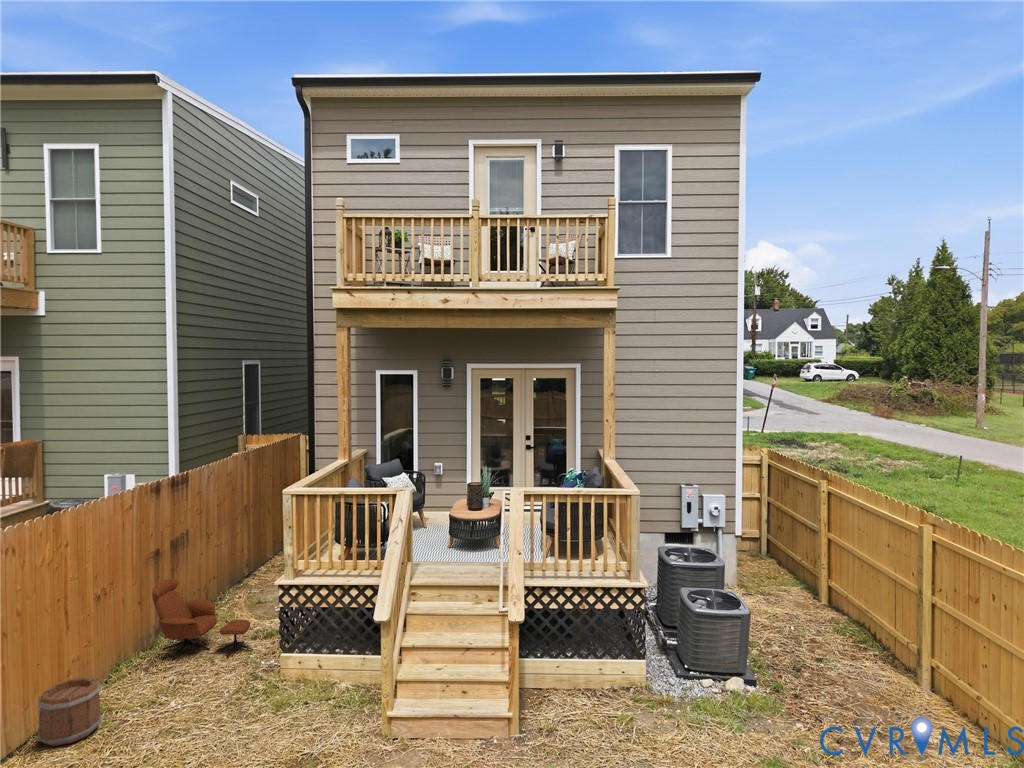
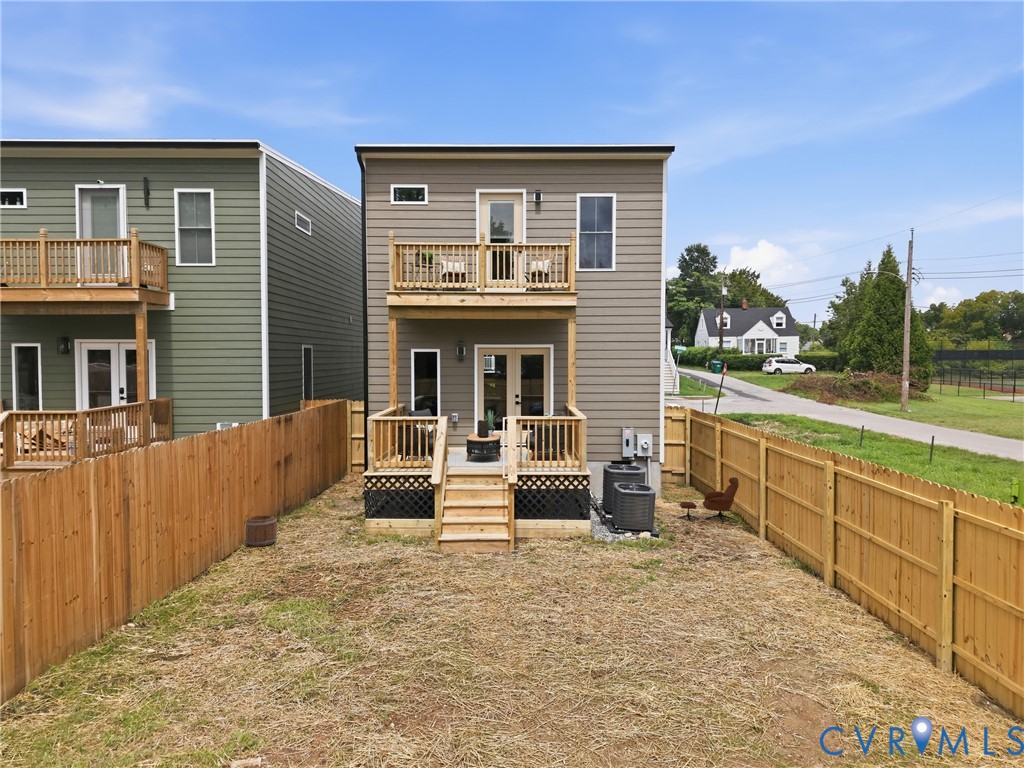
lounge chair: present [152,579,253,661] -> present [679,477,739,523]

